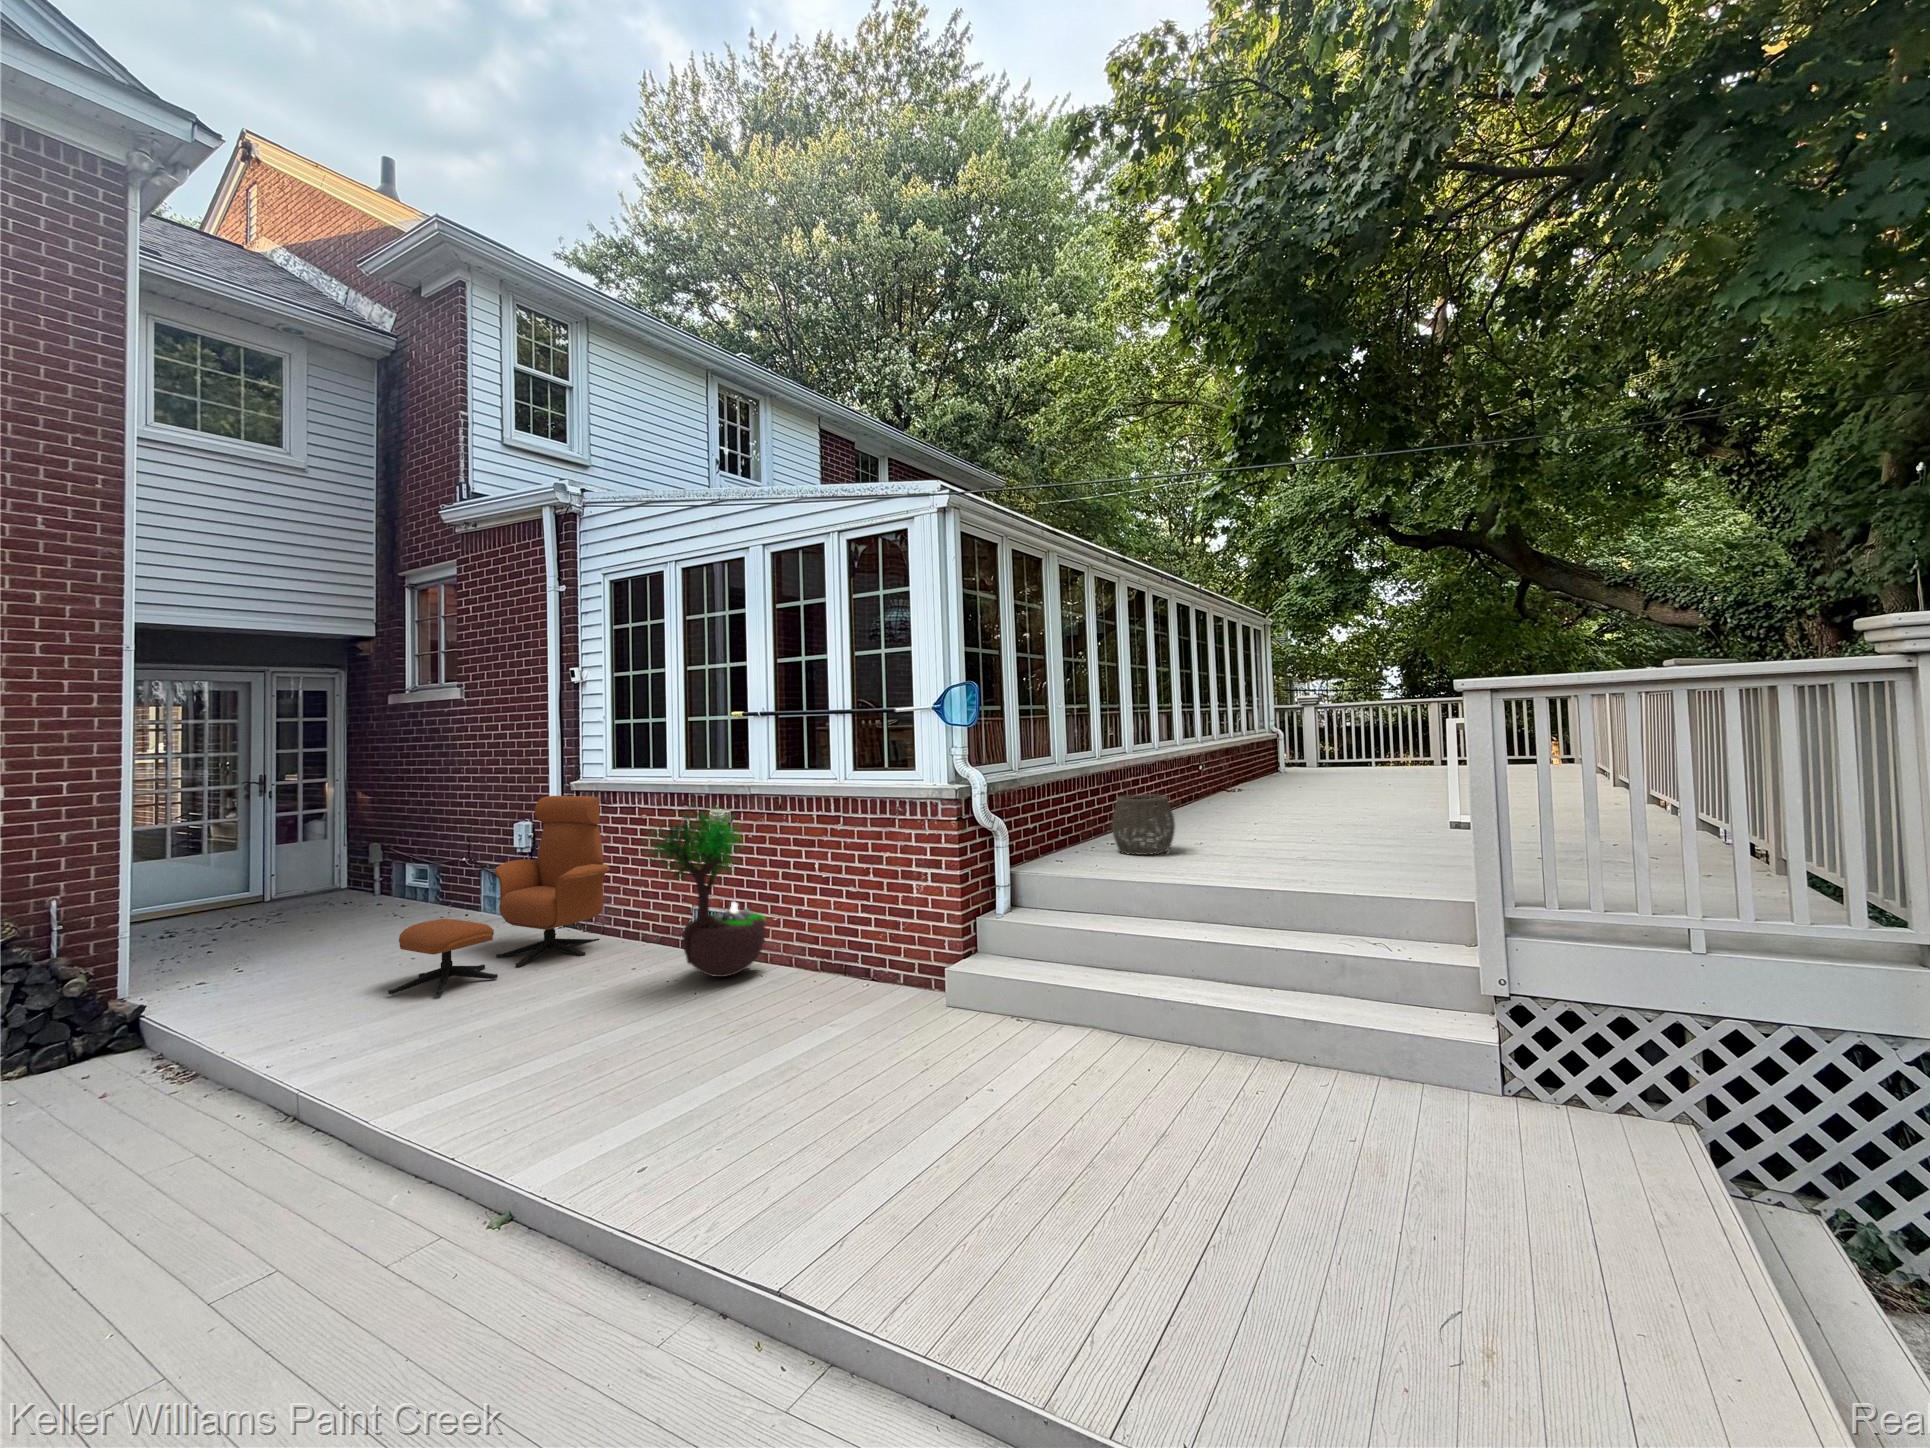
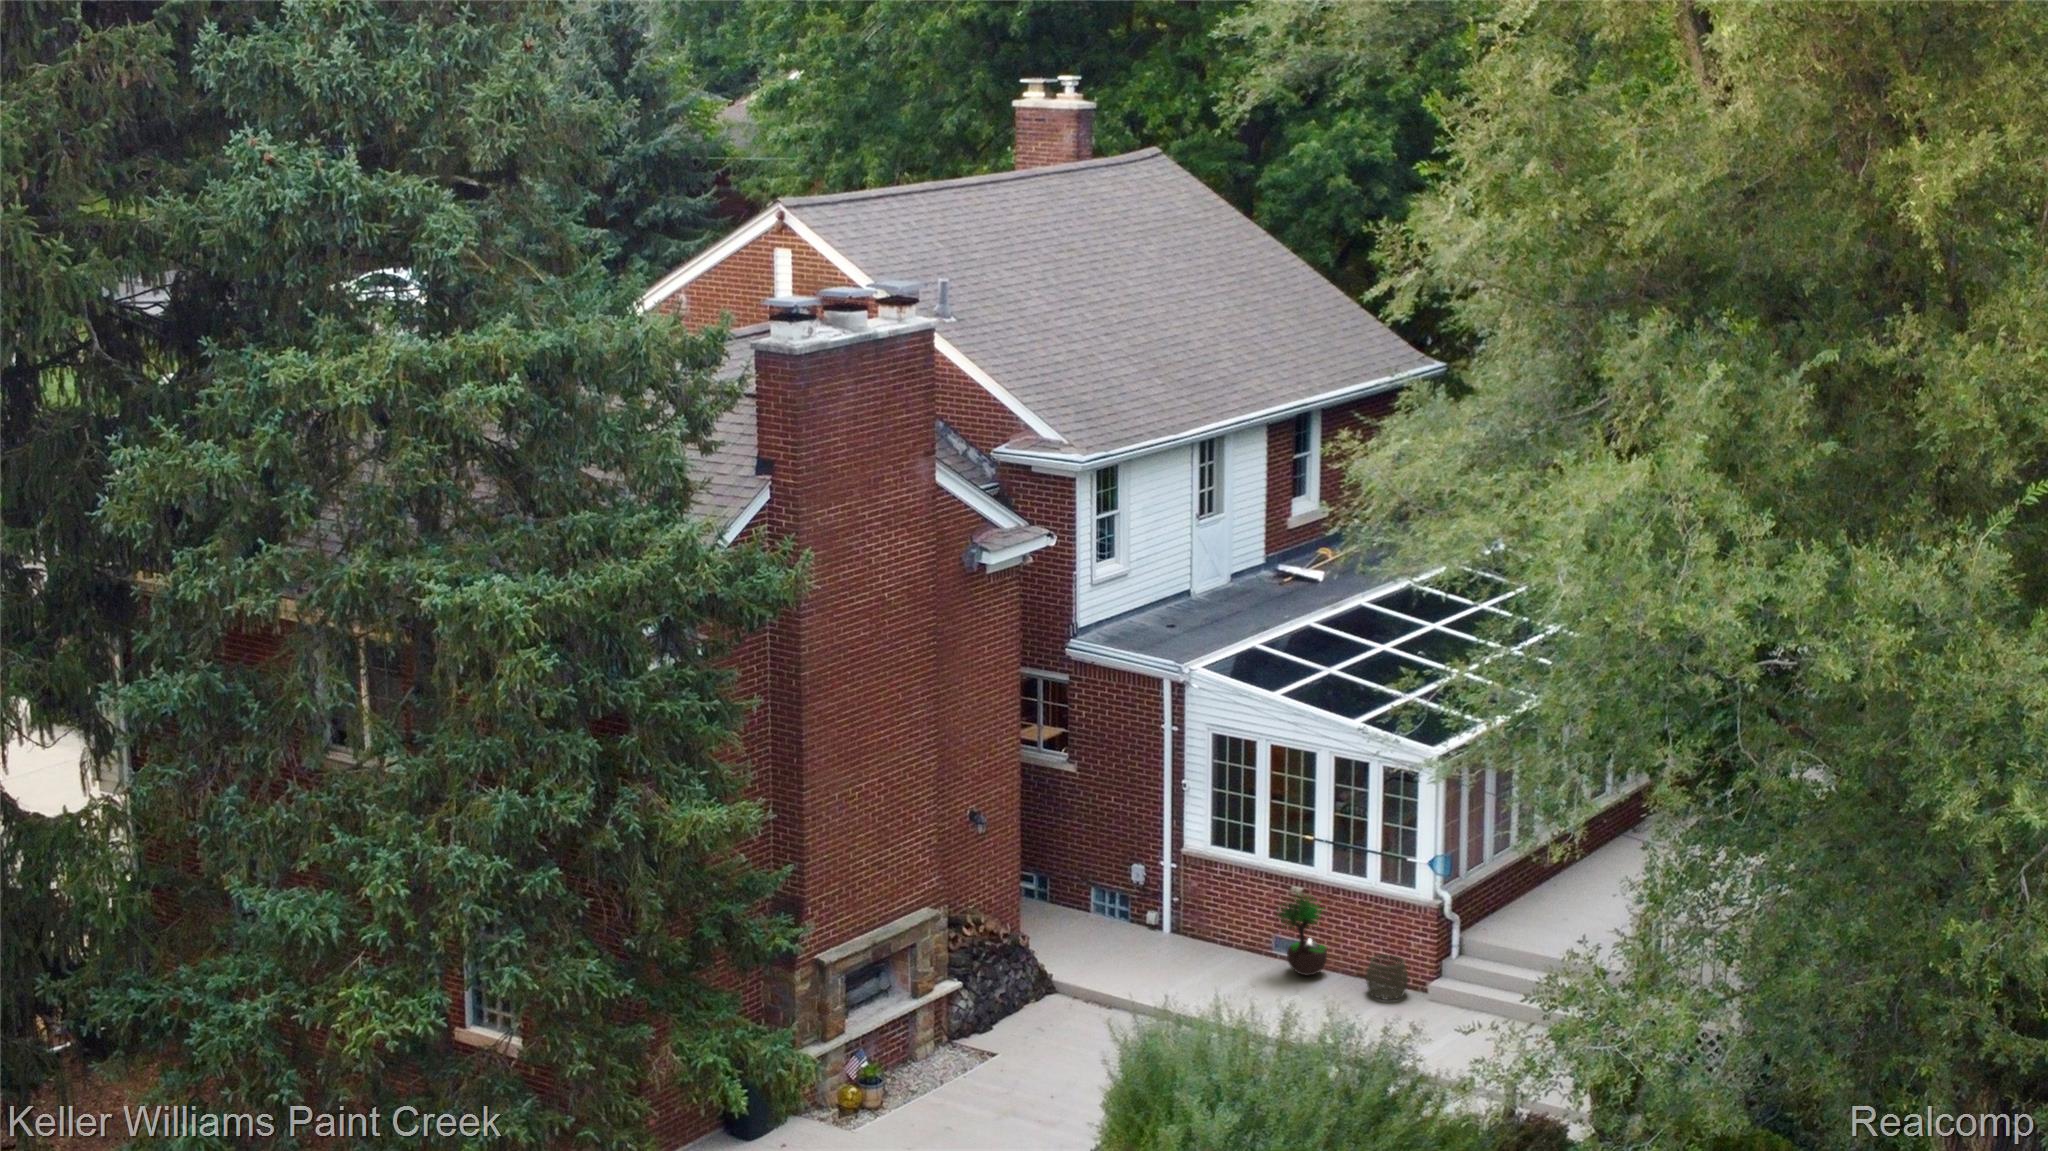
woven basket: present [1112,795,1175,855] -> present [1366,955,1408,999]
lounge chair: present [388,796,610,995] -> none [1138,861,1225,975]

